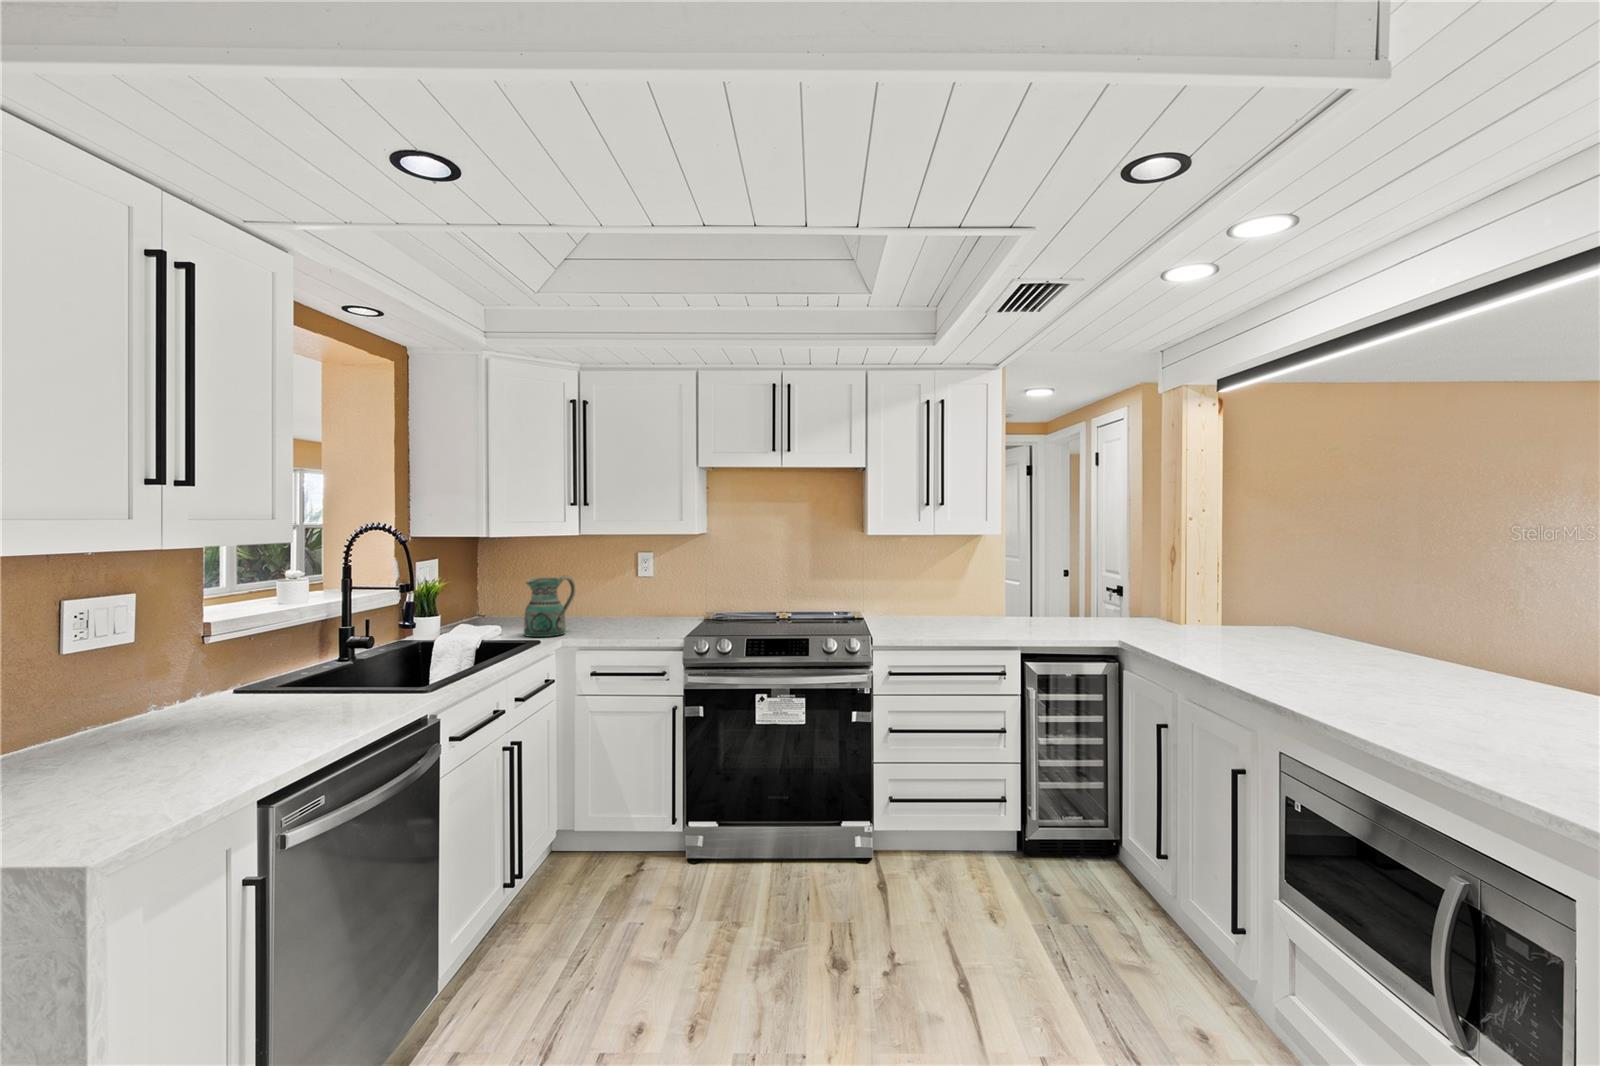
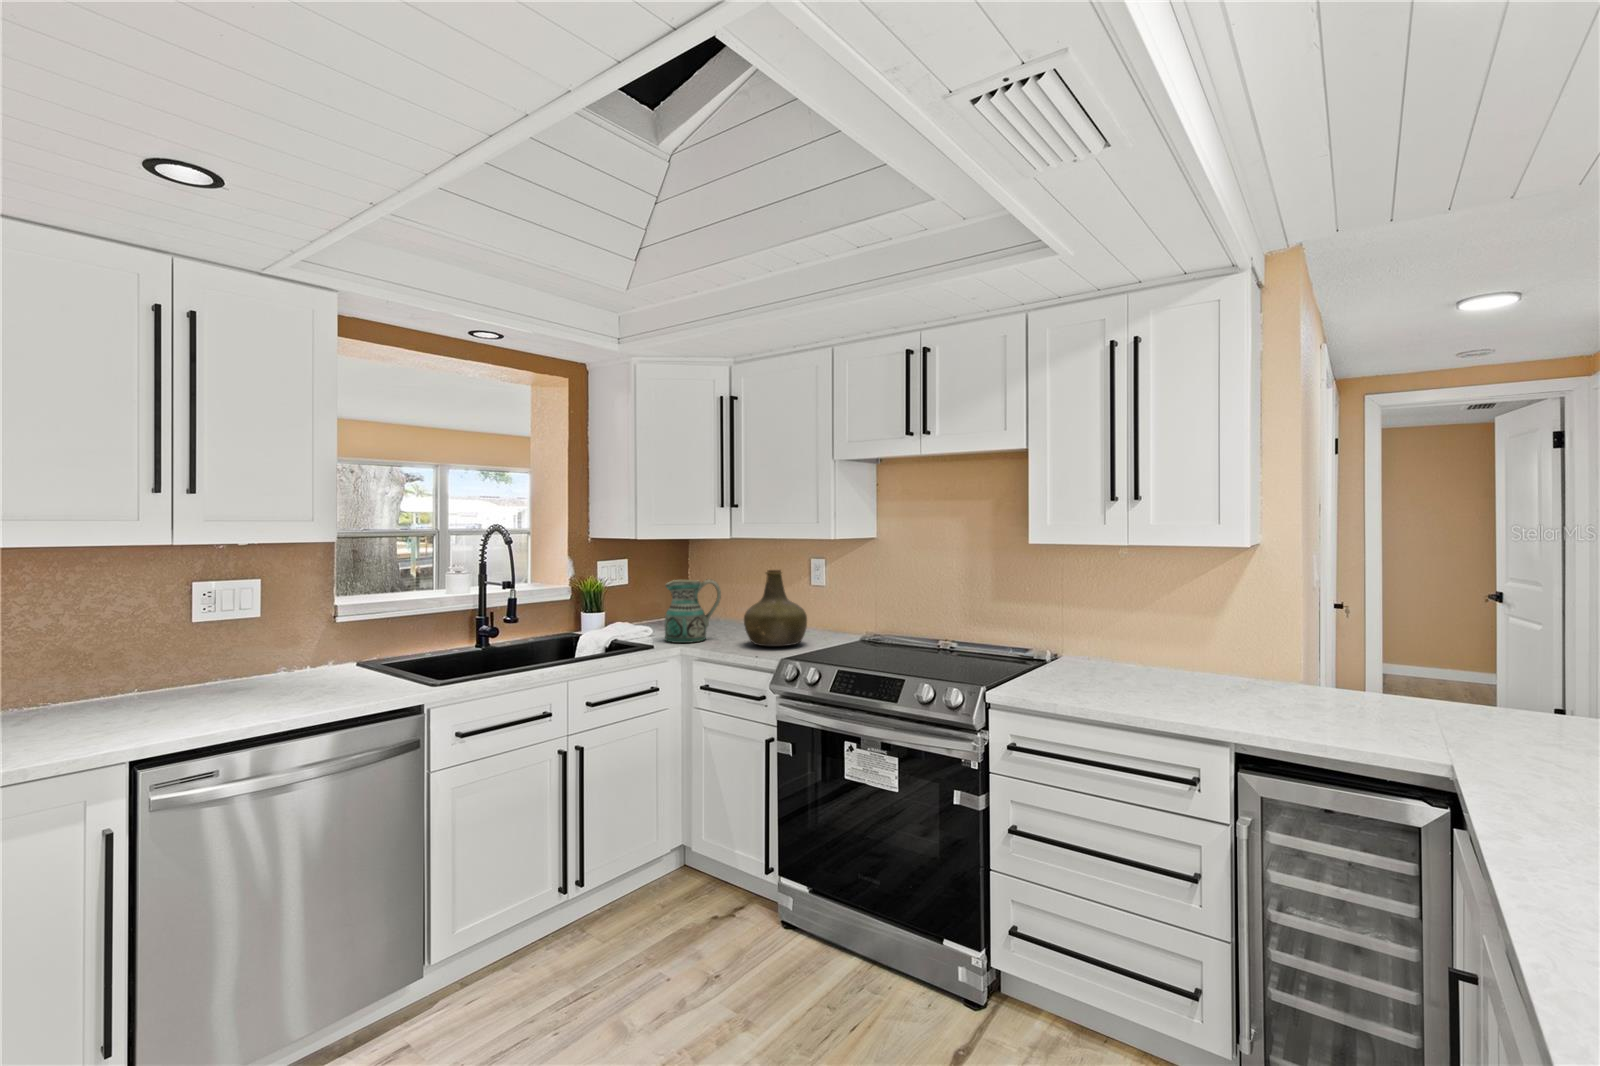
bottle: none [608,564,665,631] -> present [744,569,807,646]

